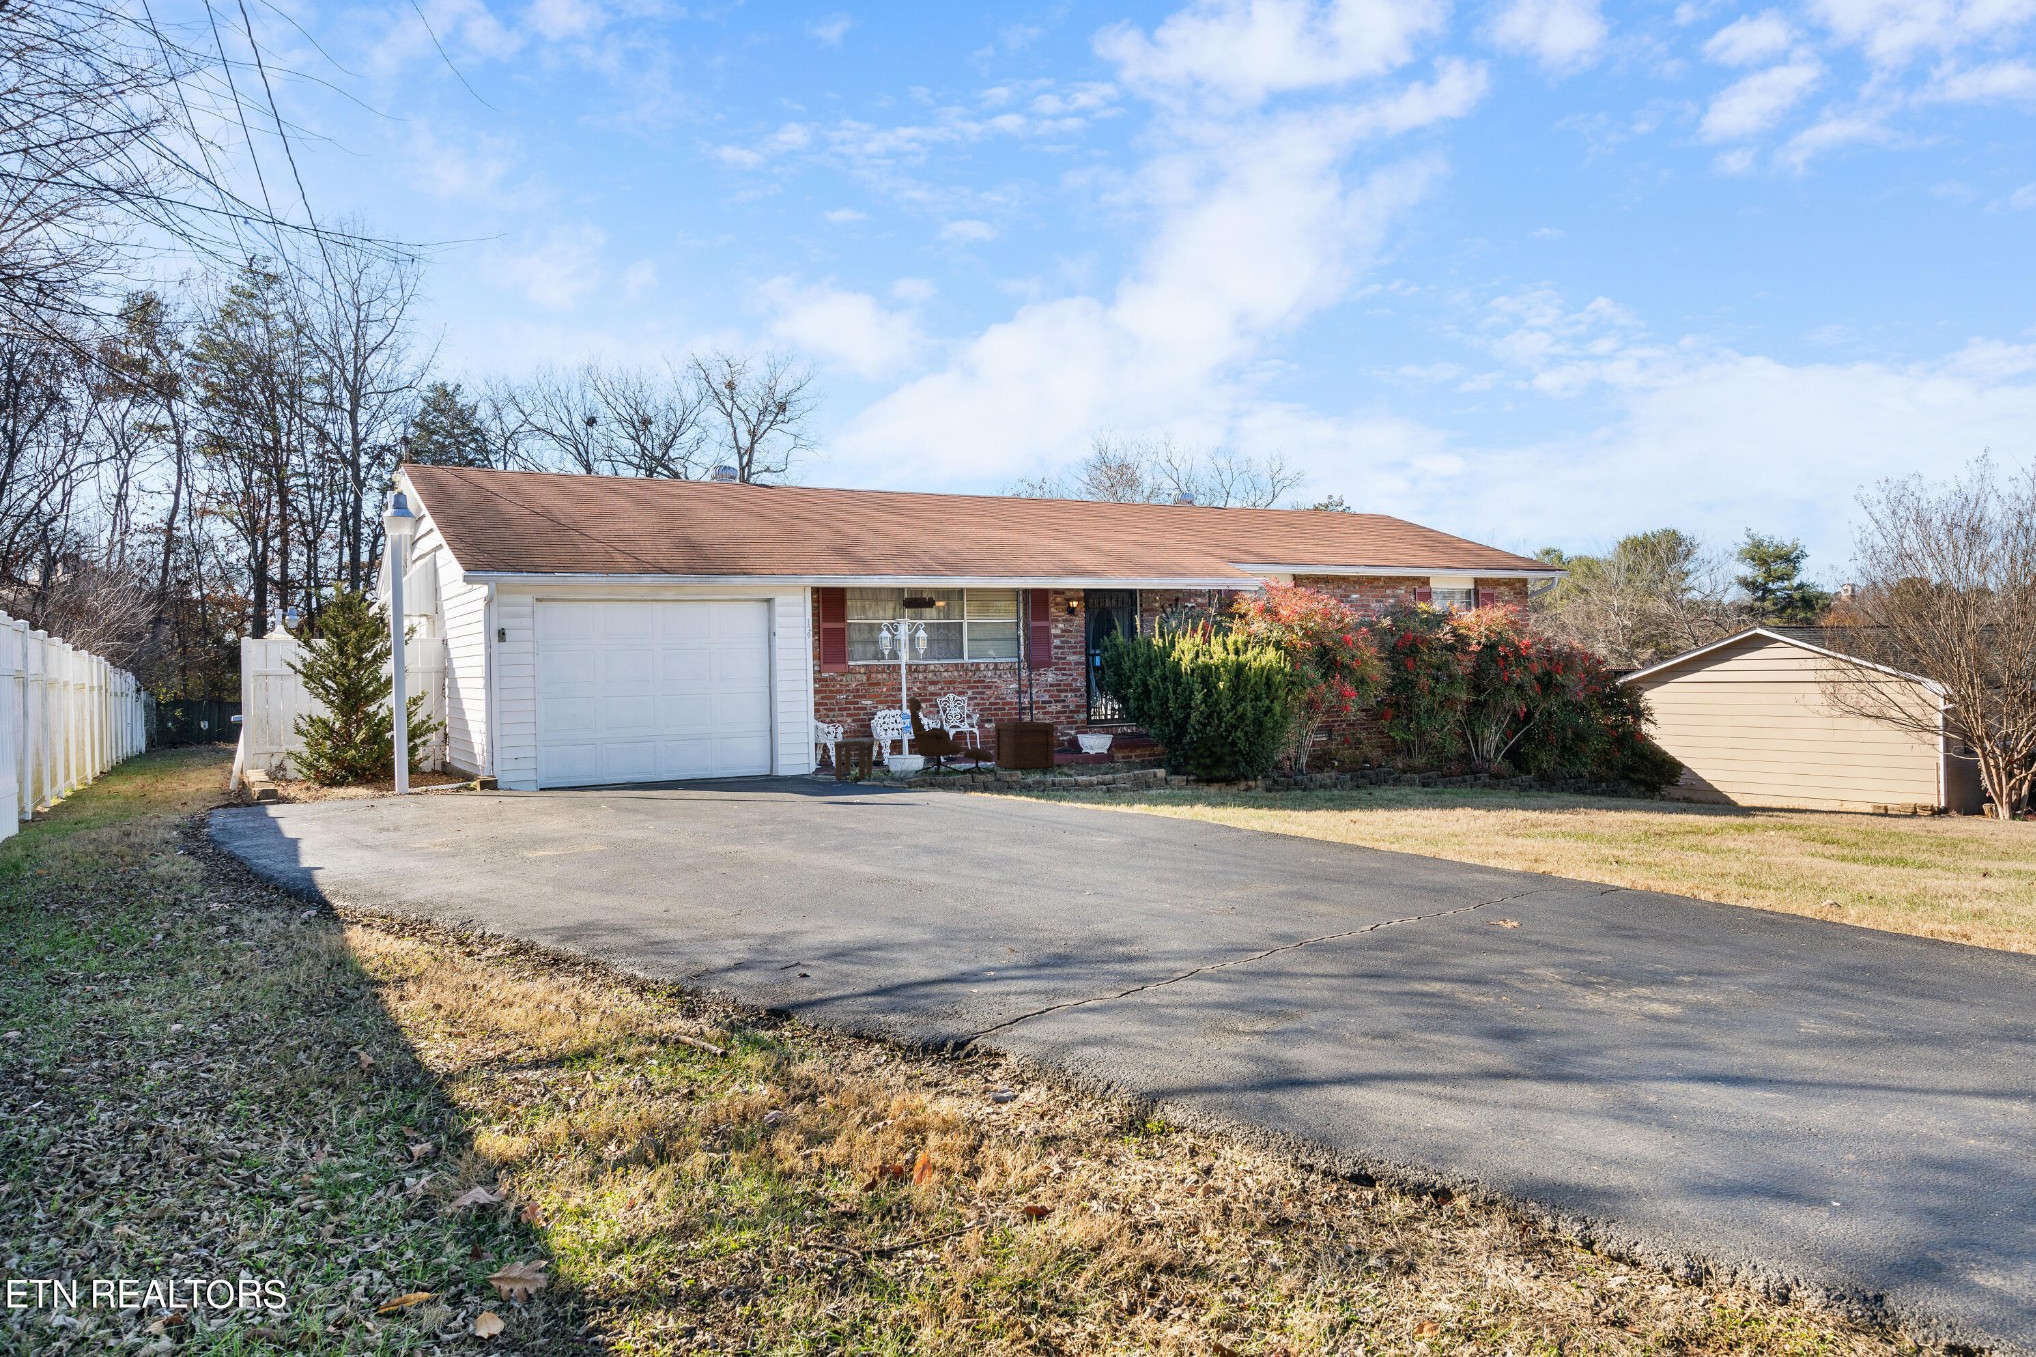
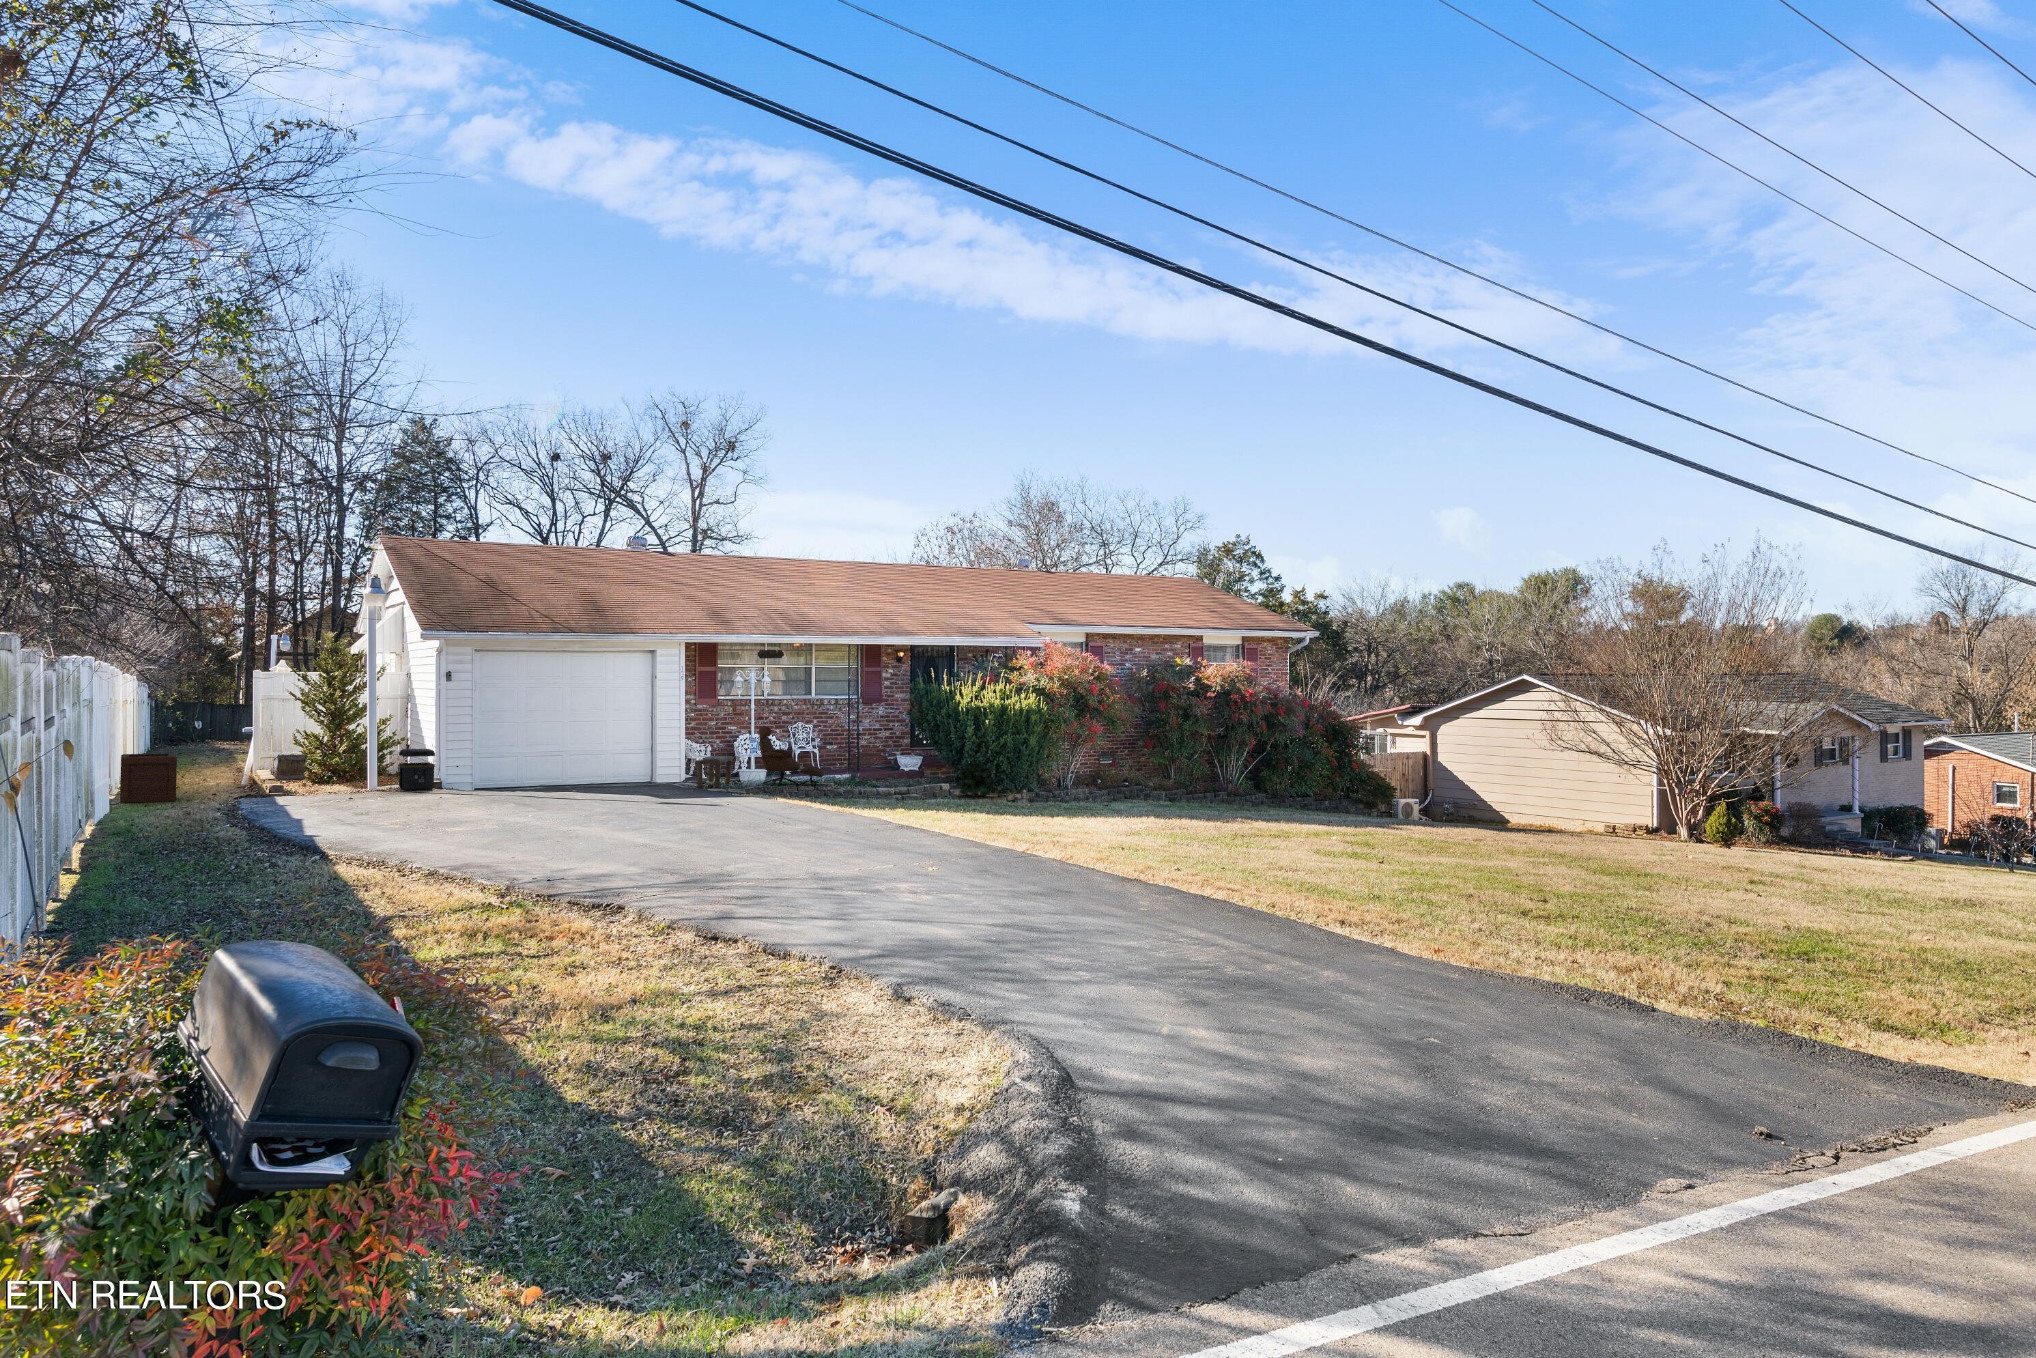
wooden crate: present [995,721,1054,769] -> present [120,753,177,803]
toolbox: none [438,736,488,794] -> present [399,749,435,791]
bucket: none [272,748,314,784] -> present [276,753,307,780]

